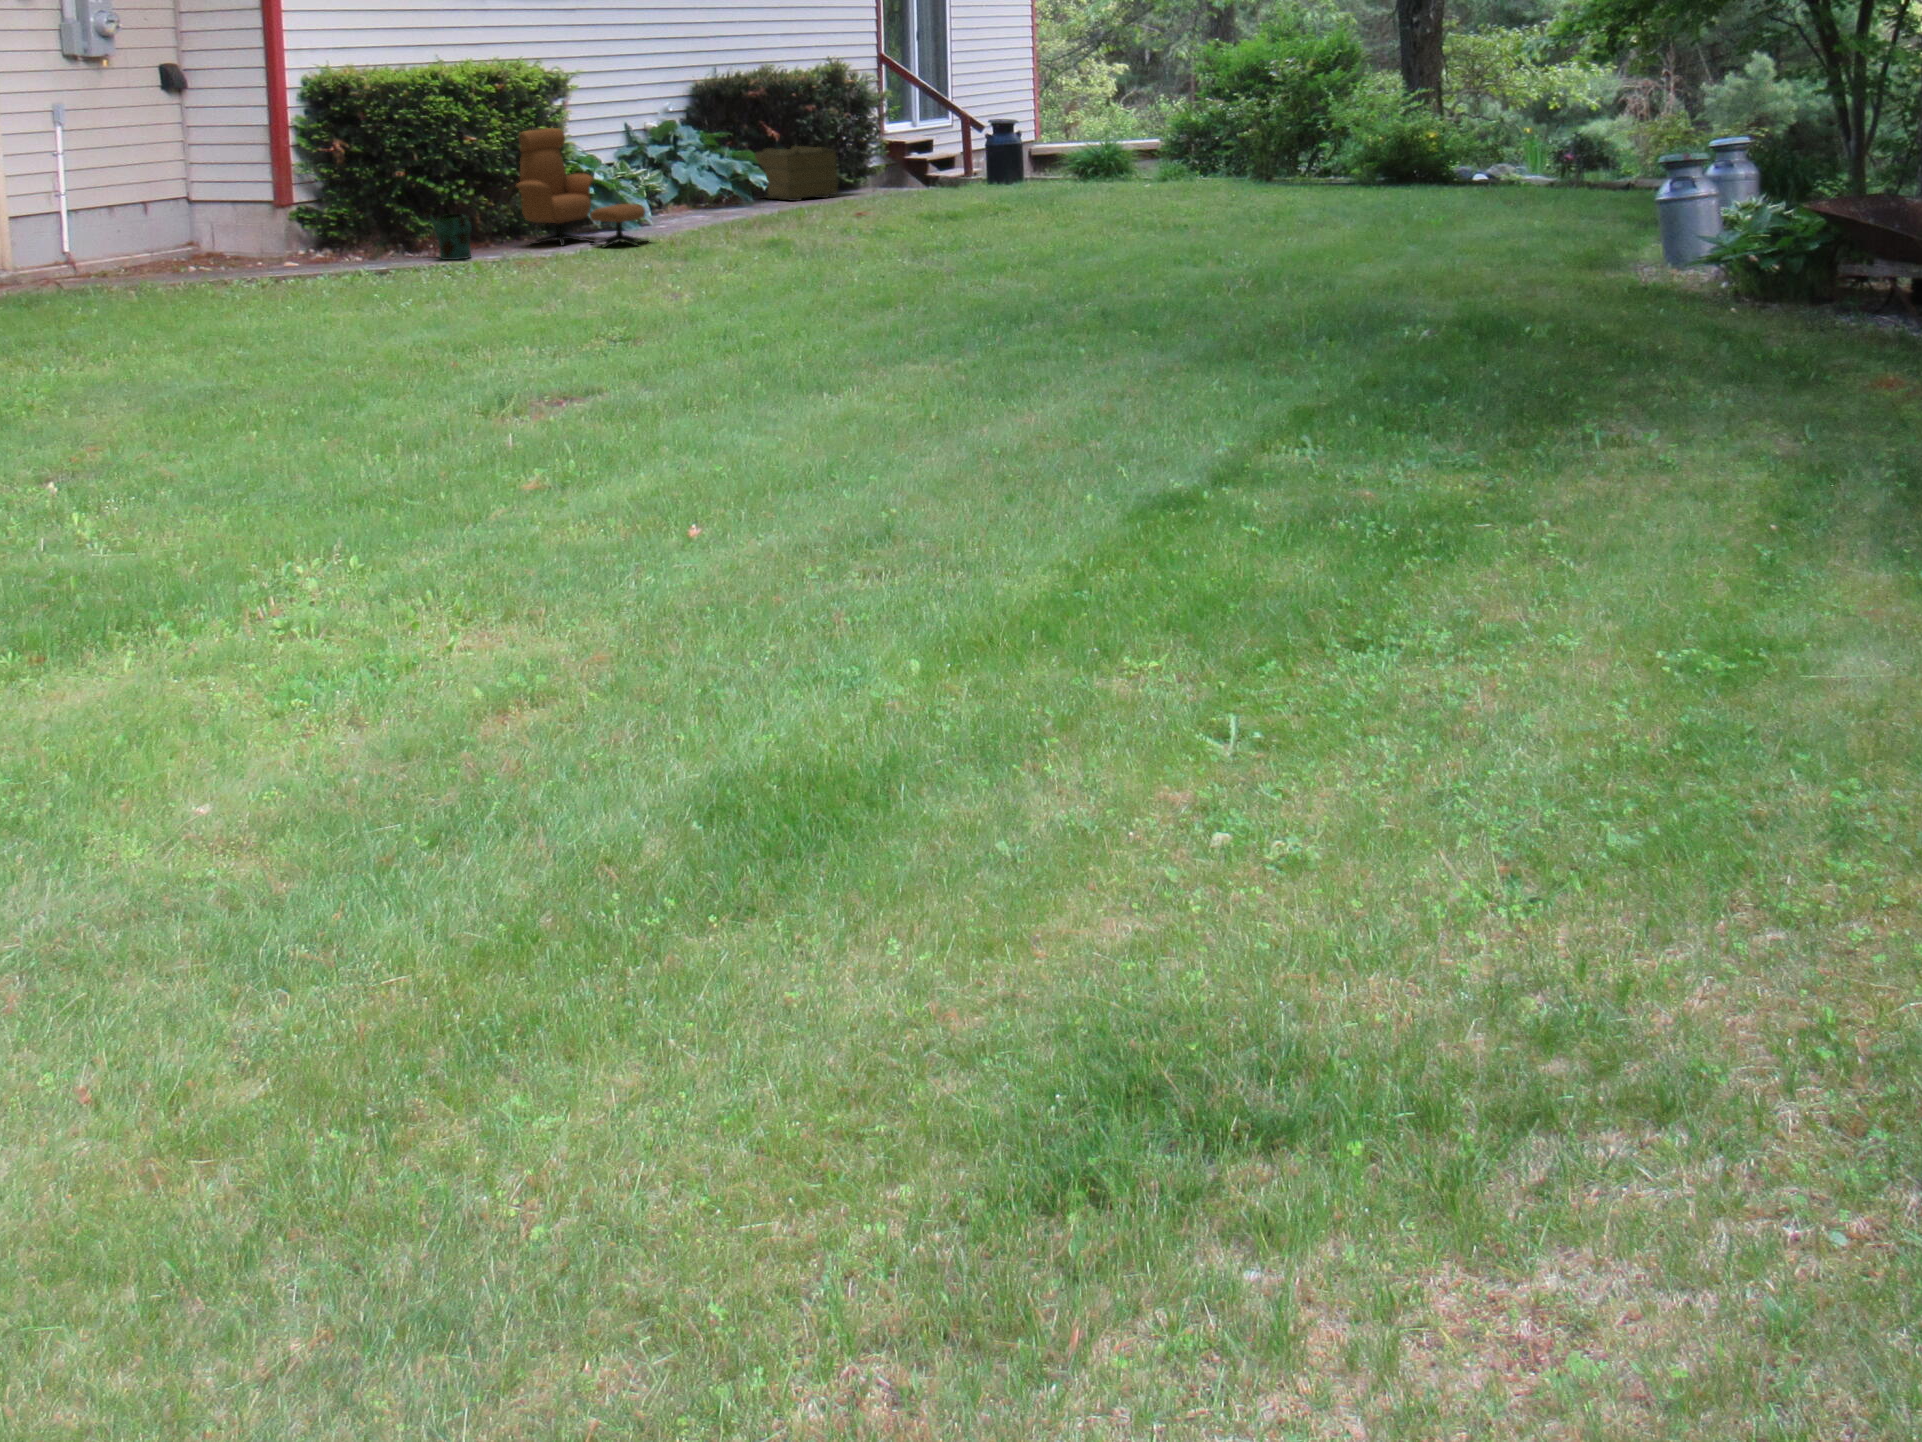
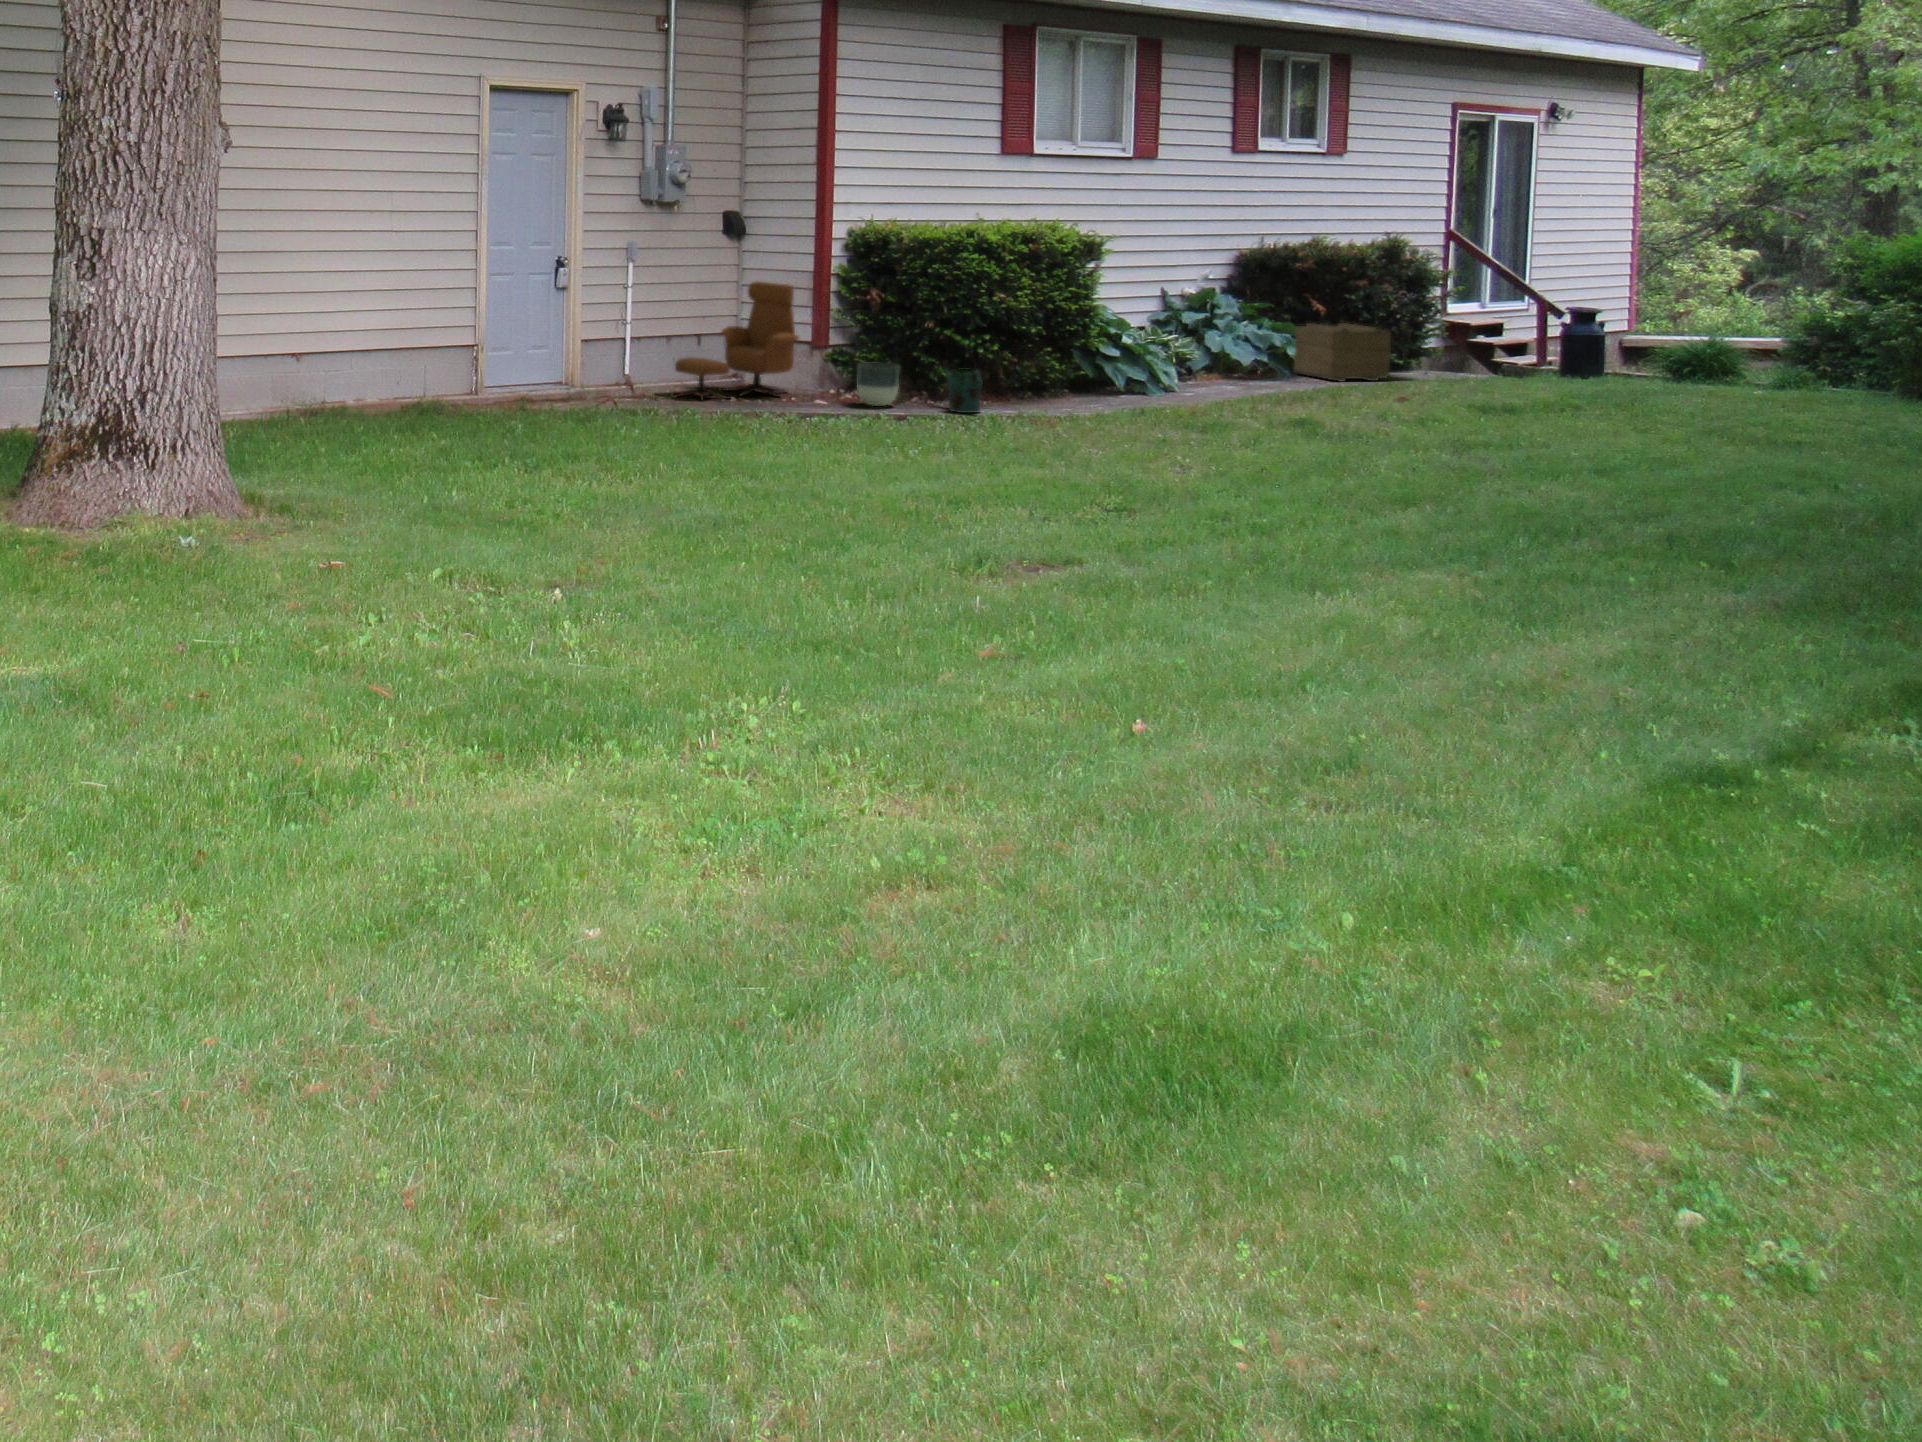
lounge chair: present [516,128,650,248] -> present [674,282,799,400]
planter: none [339,216,384,262] -> present [857,362,899,406]

